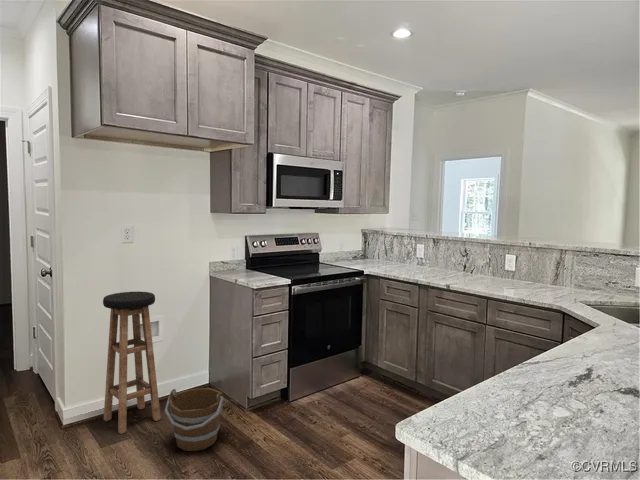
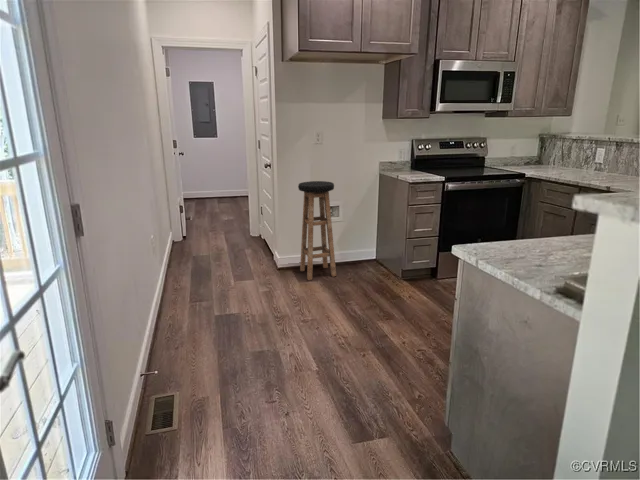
bucket: present [165,388,223,451] -> none [335,254,377,299]

